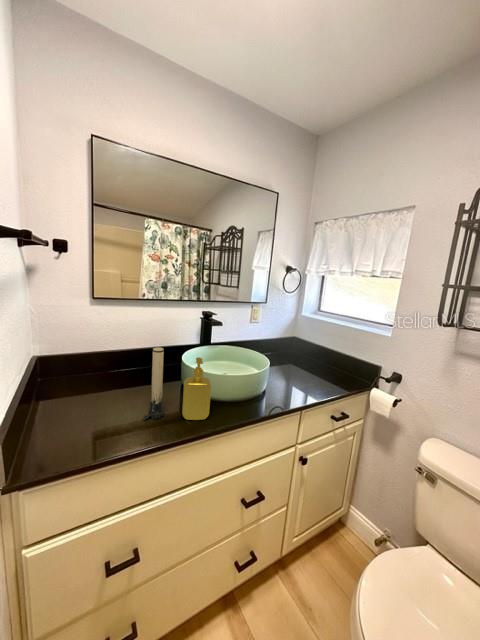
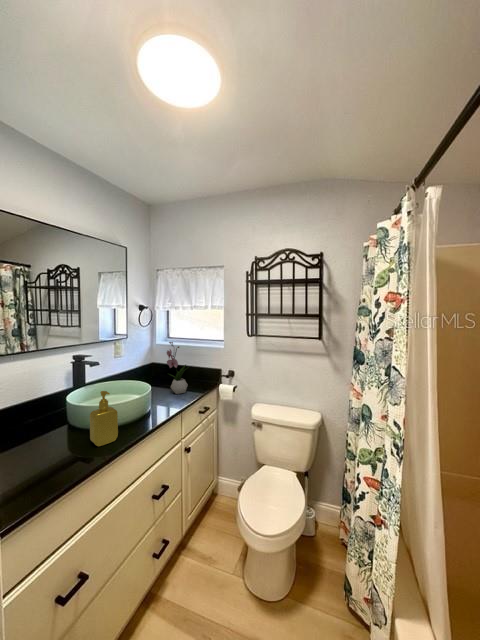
flower arrangement: none [300,315,330,385] -> present [167,342,189,394]
candle: present [143,347,164,421] -> none [56,391,75,462]

